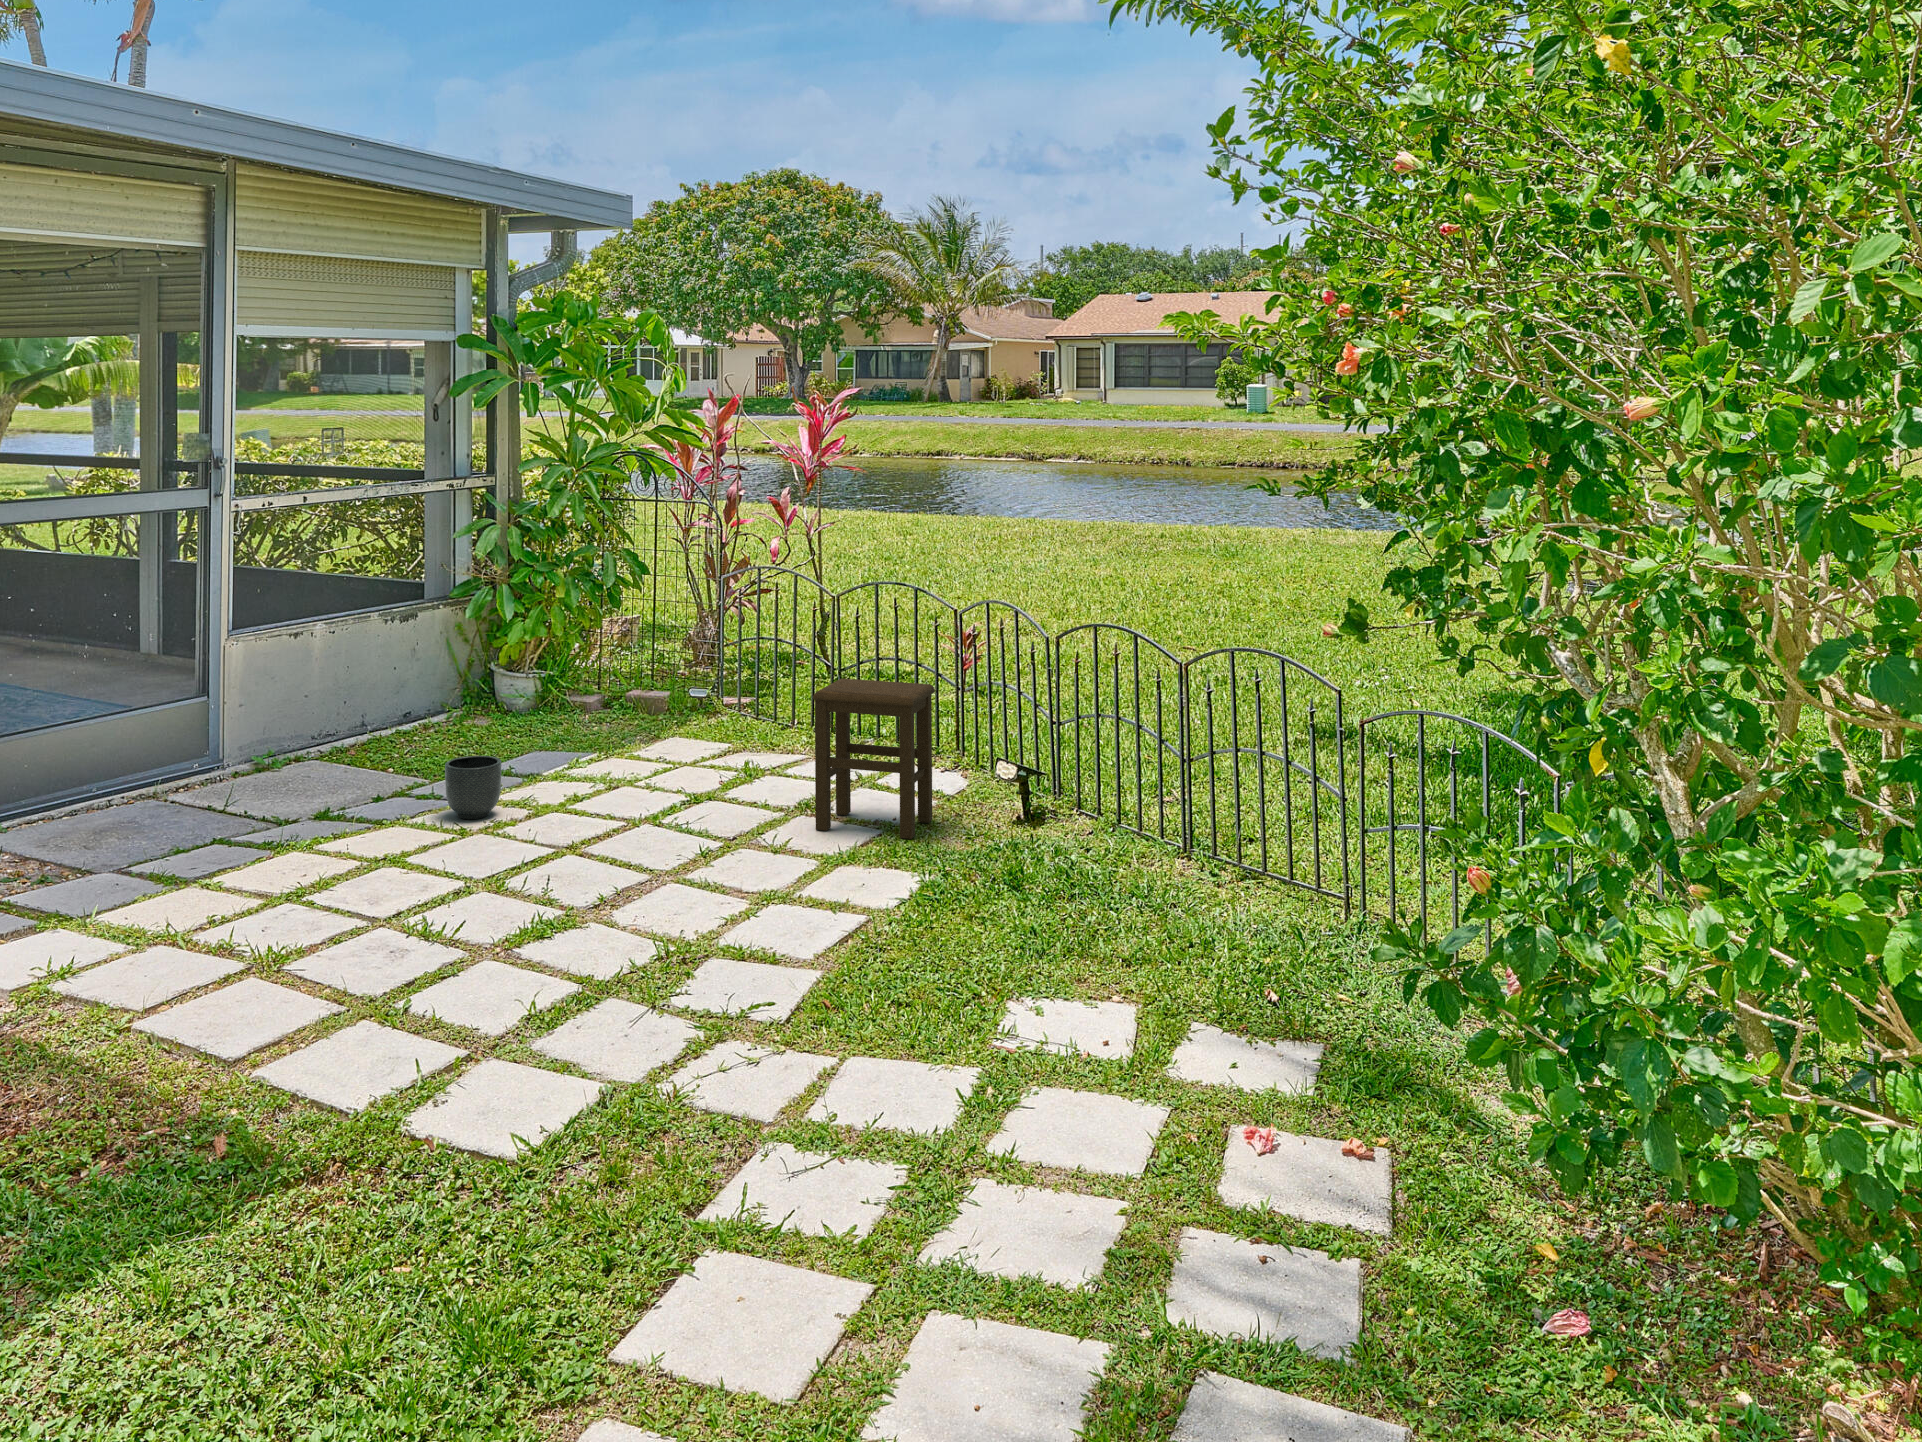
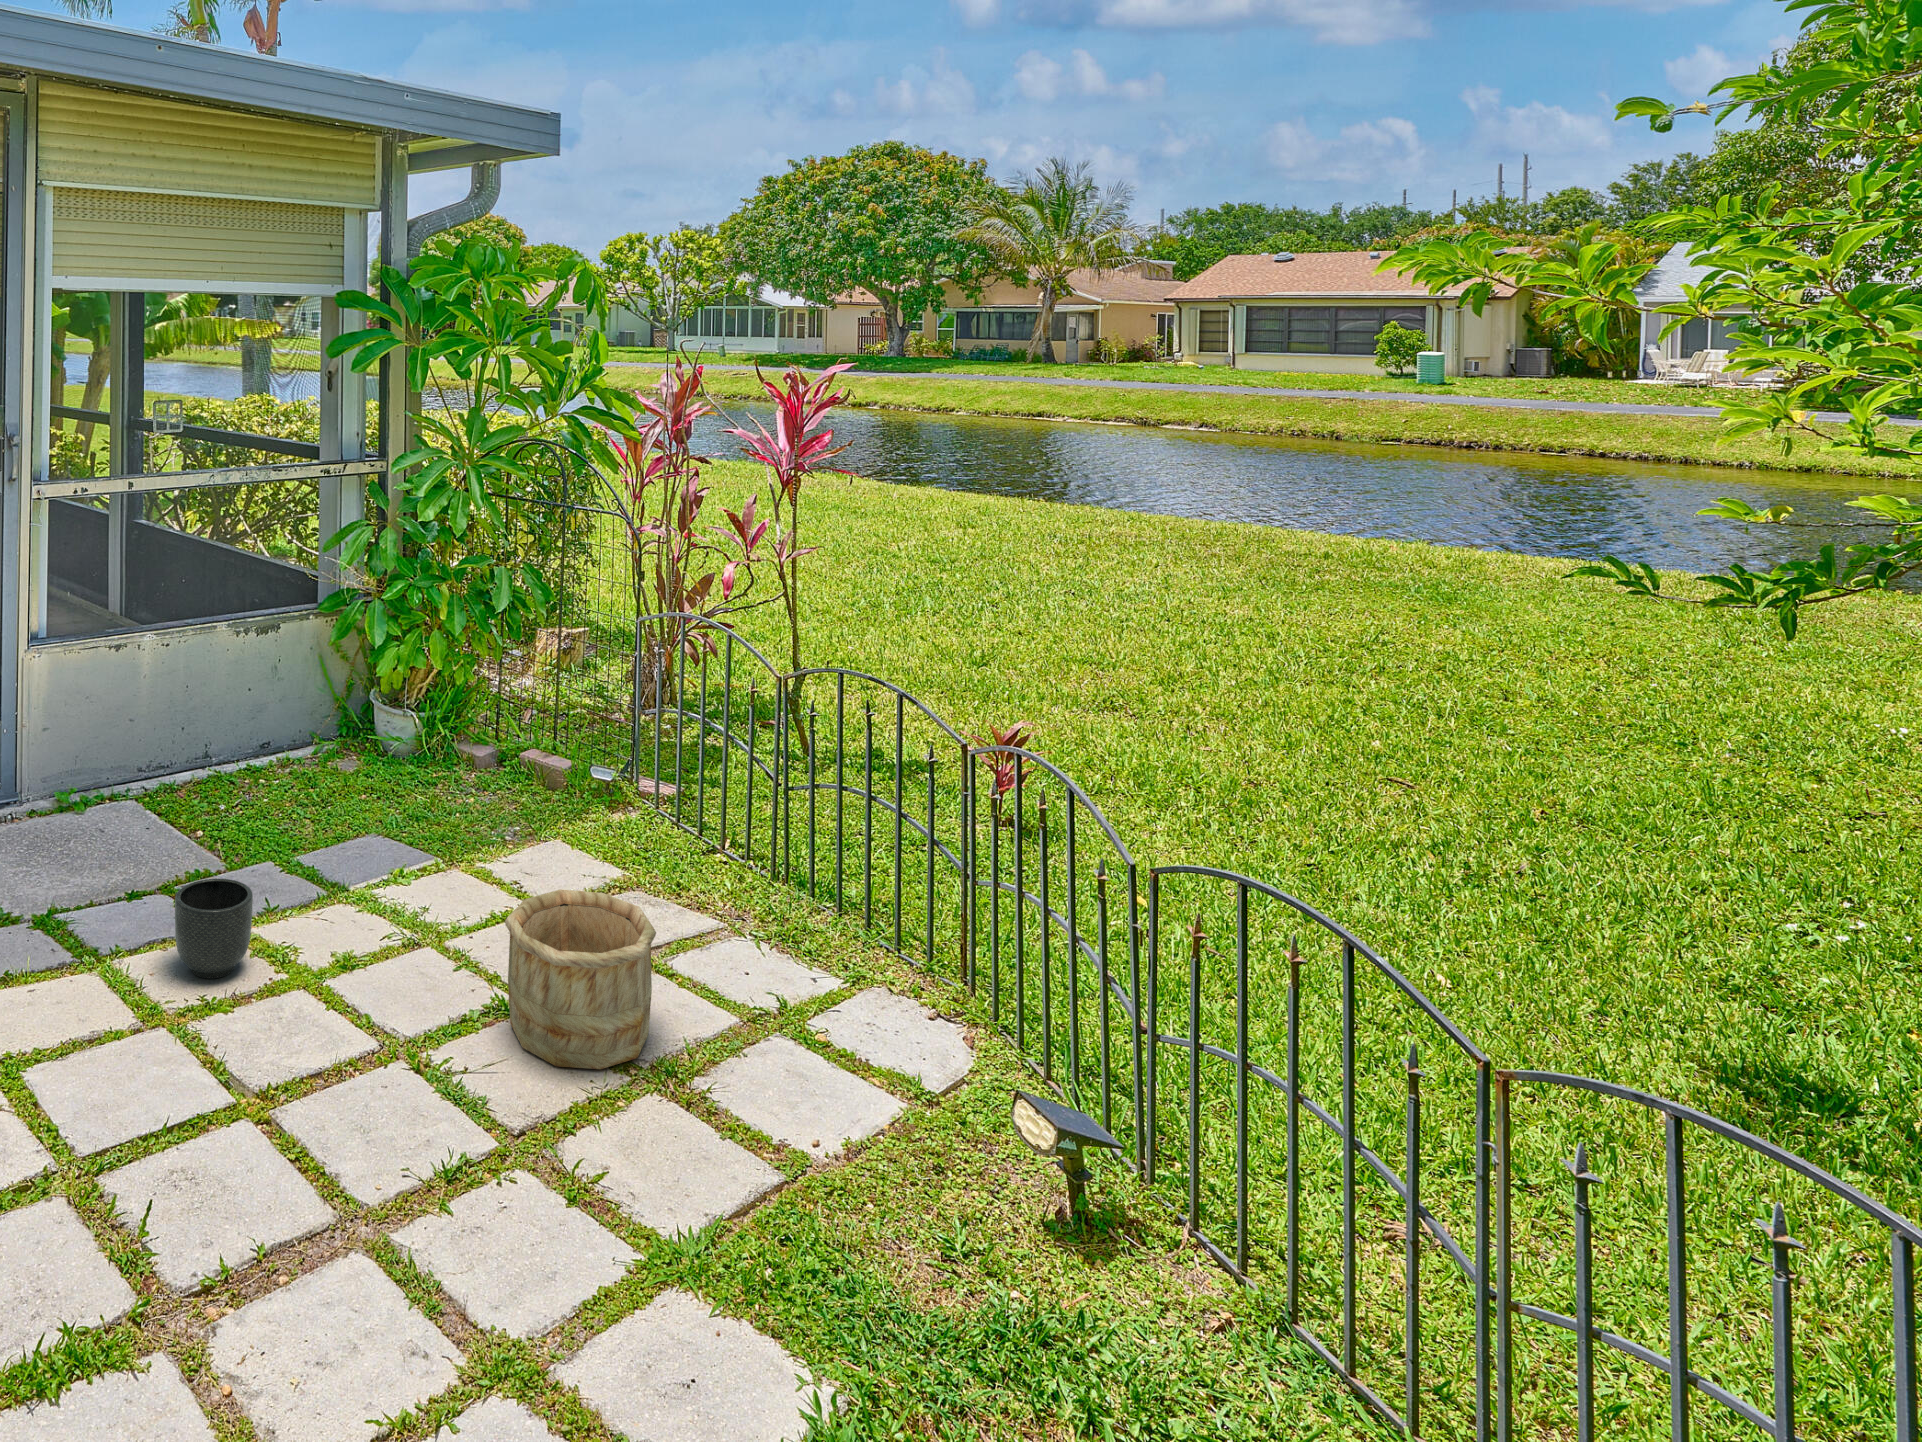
stool: present [813,679,935,839] -> none [675,873,898,1214]
wooden bucket: none [689,722,785,818] -> present [505,889,656,1069]

